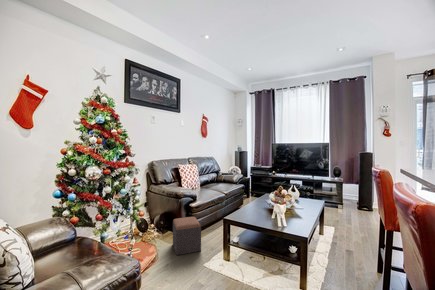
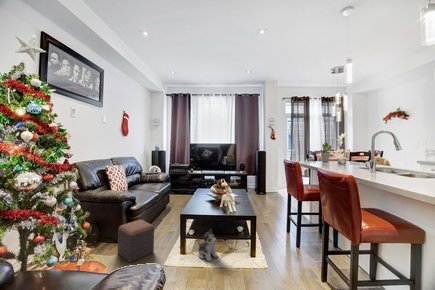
plush toy: none [240,239,262,277] -> present [198,229,218,261]

